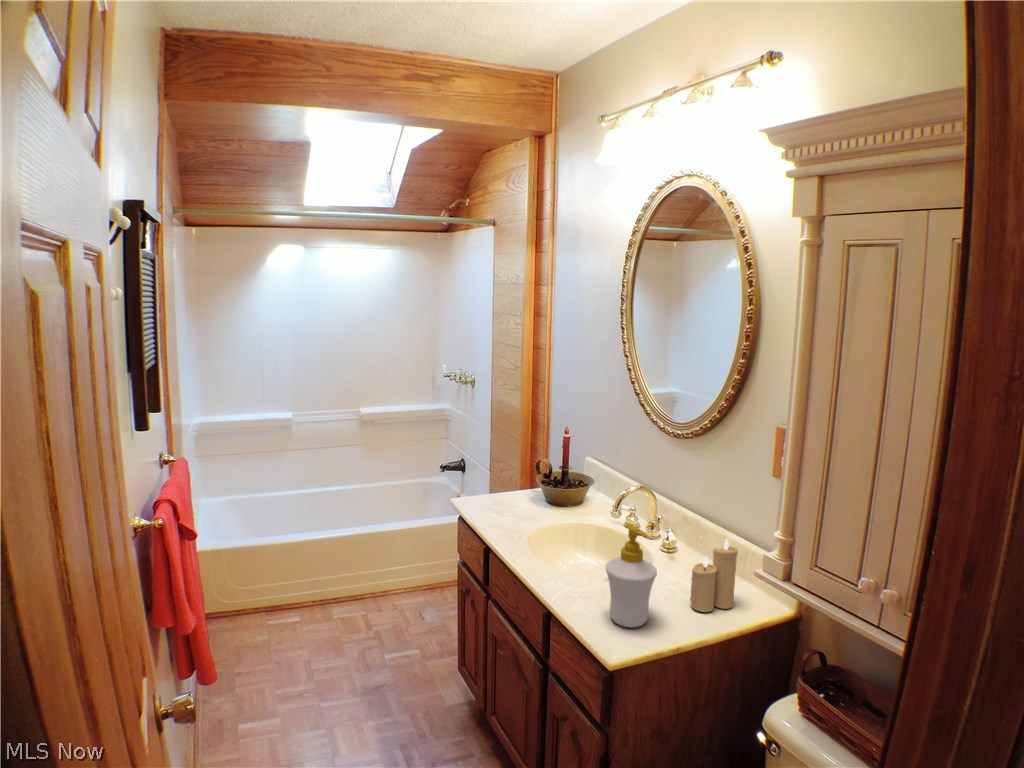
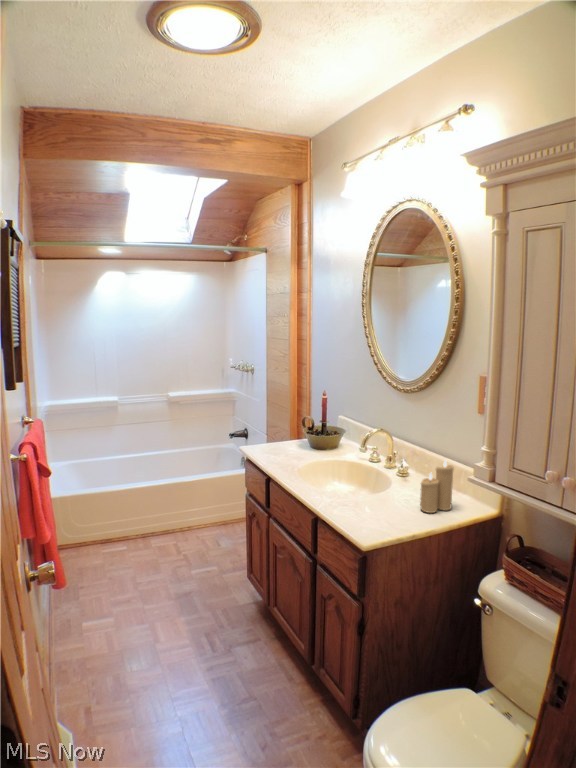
soap bottle: present [606,523,657,628] -> none [358,448,396,524]

